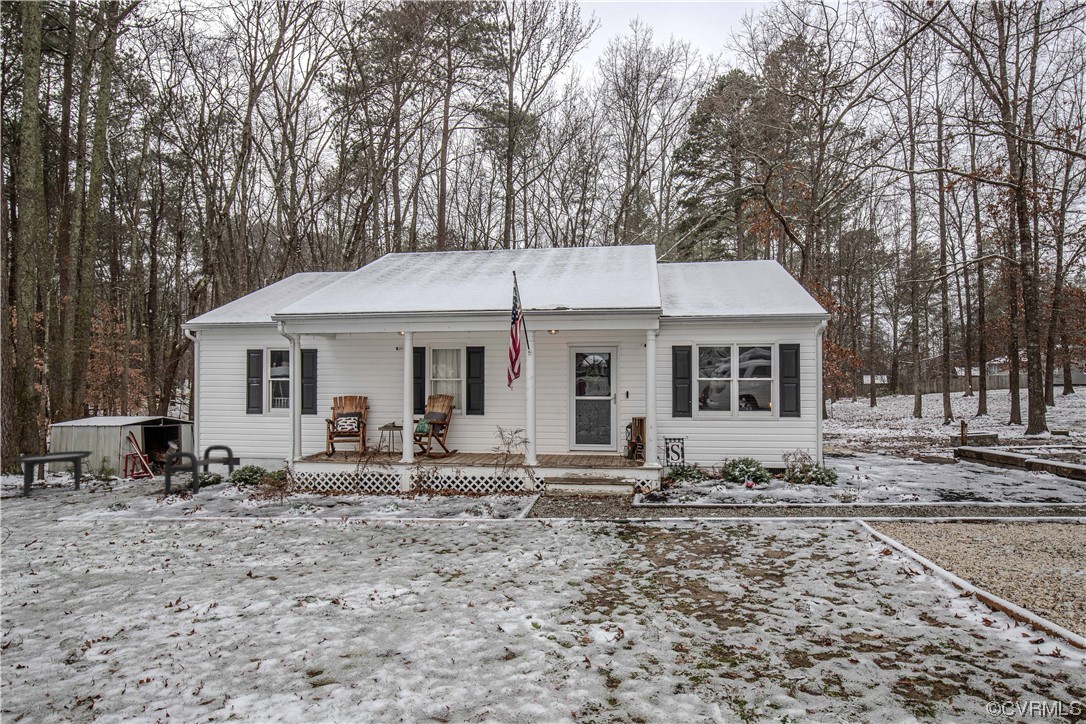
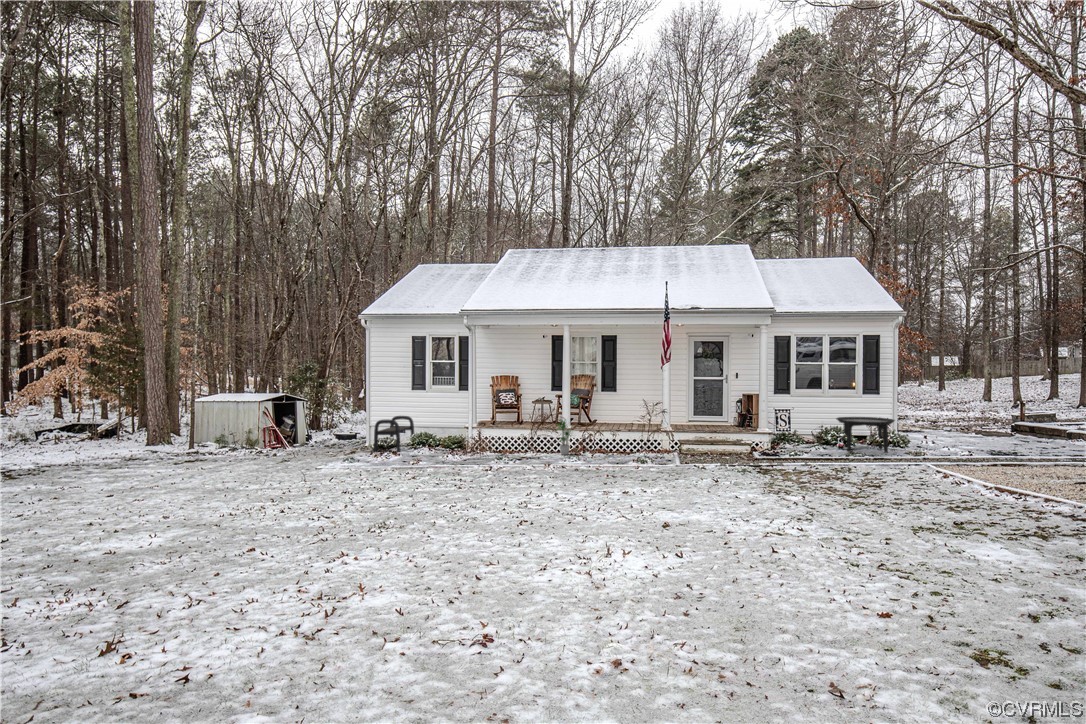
potted plant: none [384,449,415,498] -> present [556,420,571,455]
round table: present [13,451,93,496] -> present [836,417,895,453]

